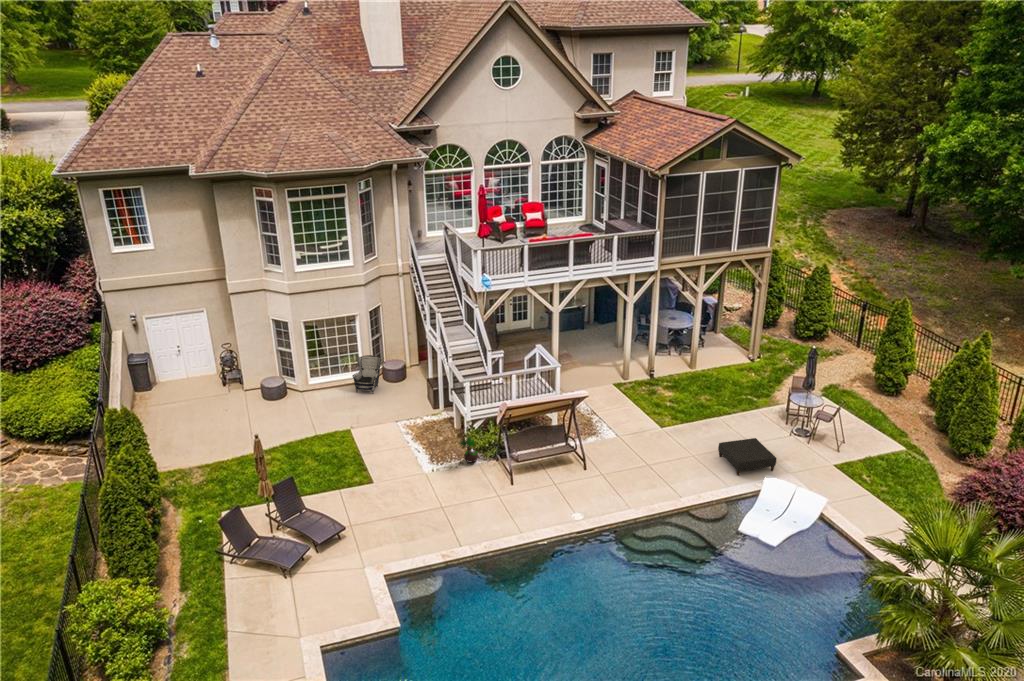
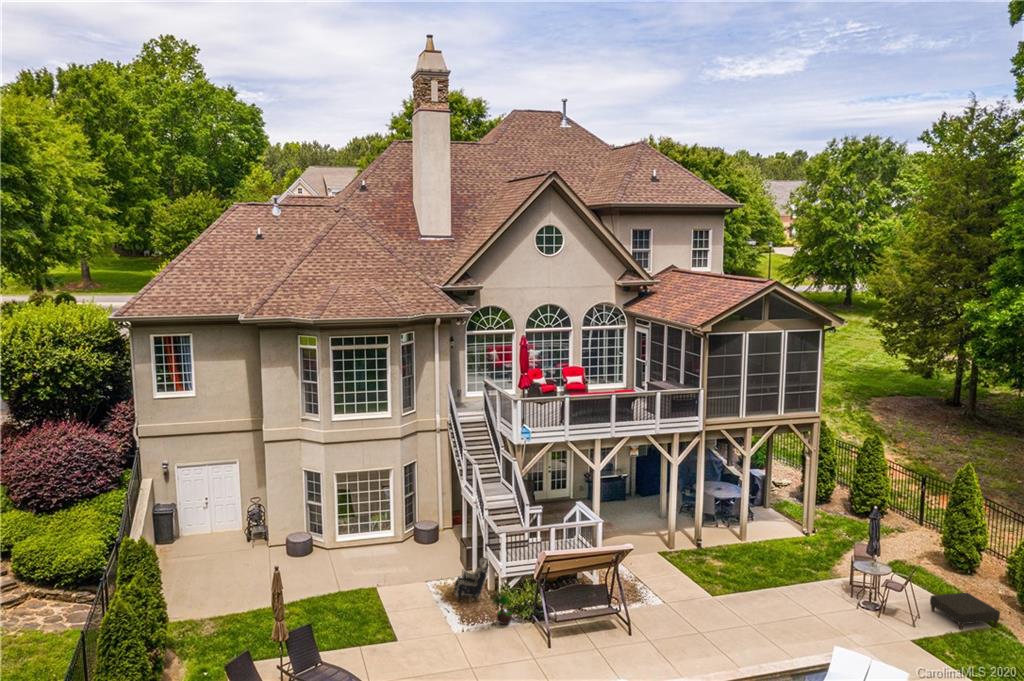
armchair: present [352,355,381,394] -> present [454,557,490,601]
ottoman: present [718,438,776,476] -> present [930,593,1000,630]

